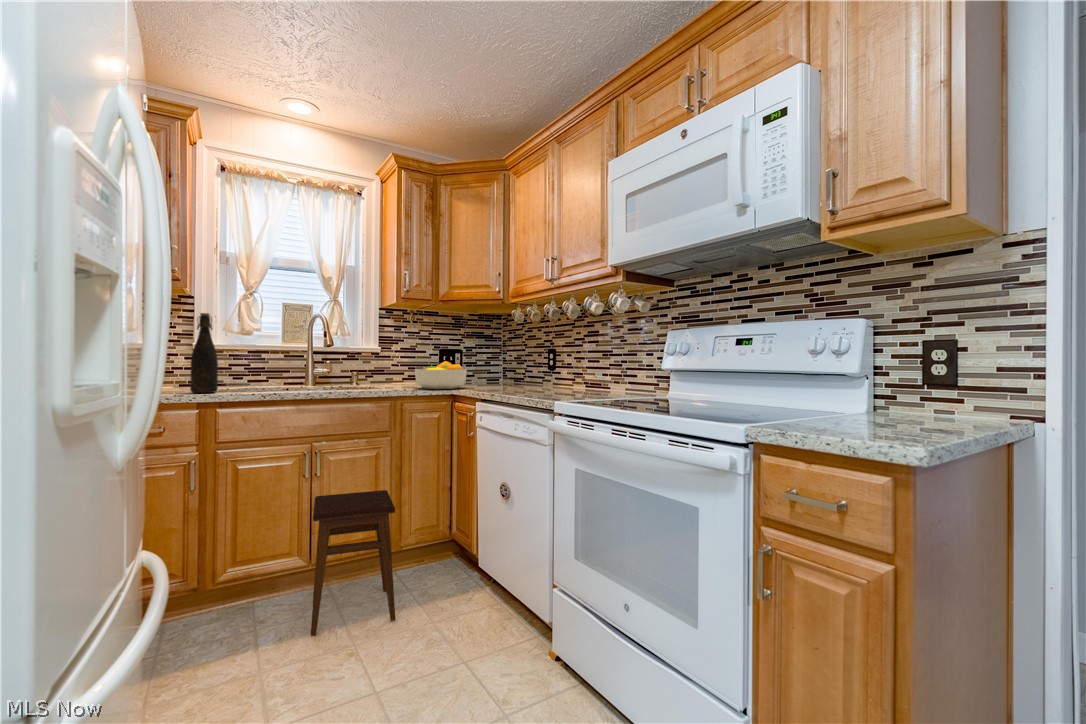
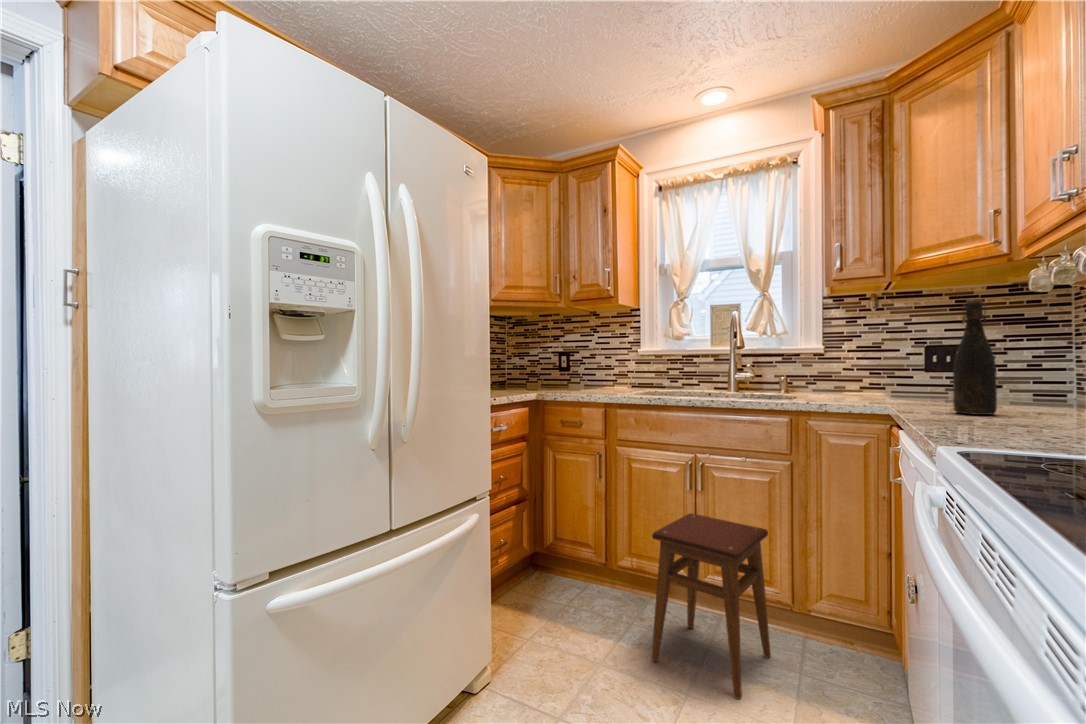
bottle: present [190,313,218,393] -> present [953,299,997,415]
fruit bowl: present [415,361,467,389] -> none [818,364,916,407]

